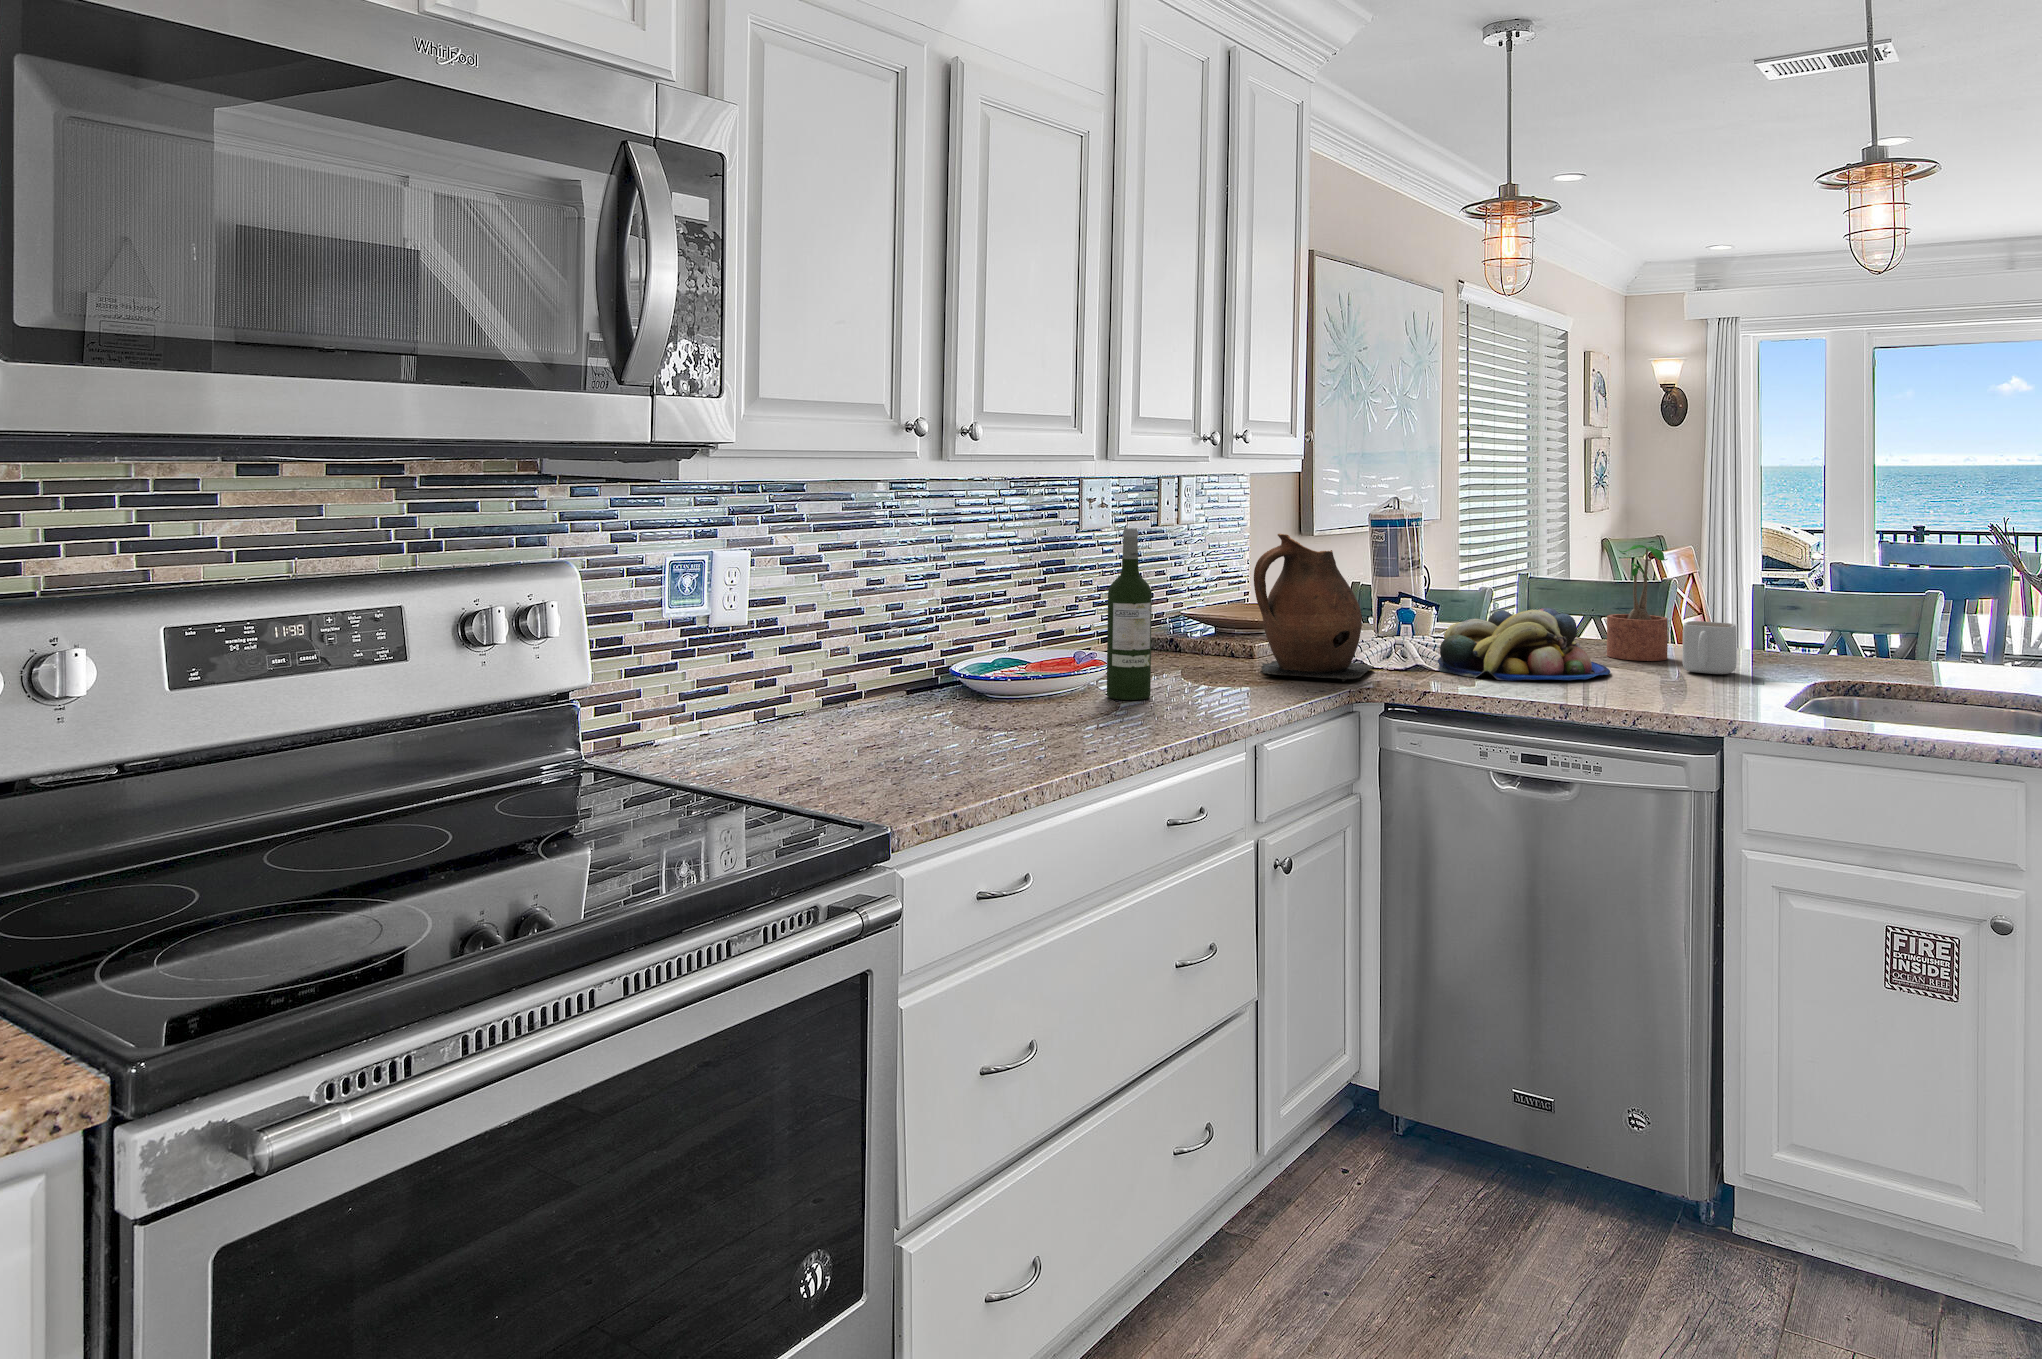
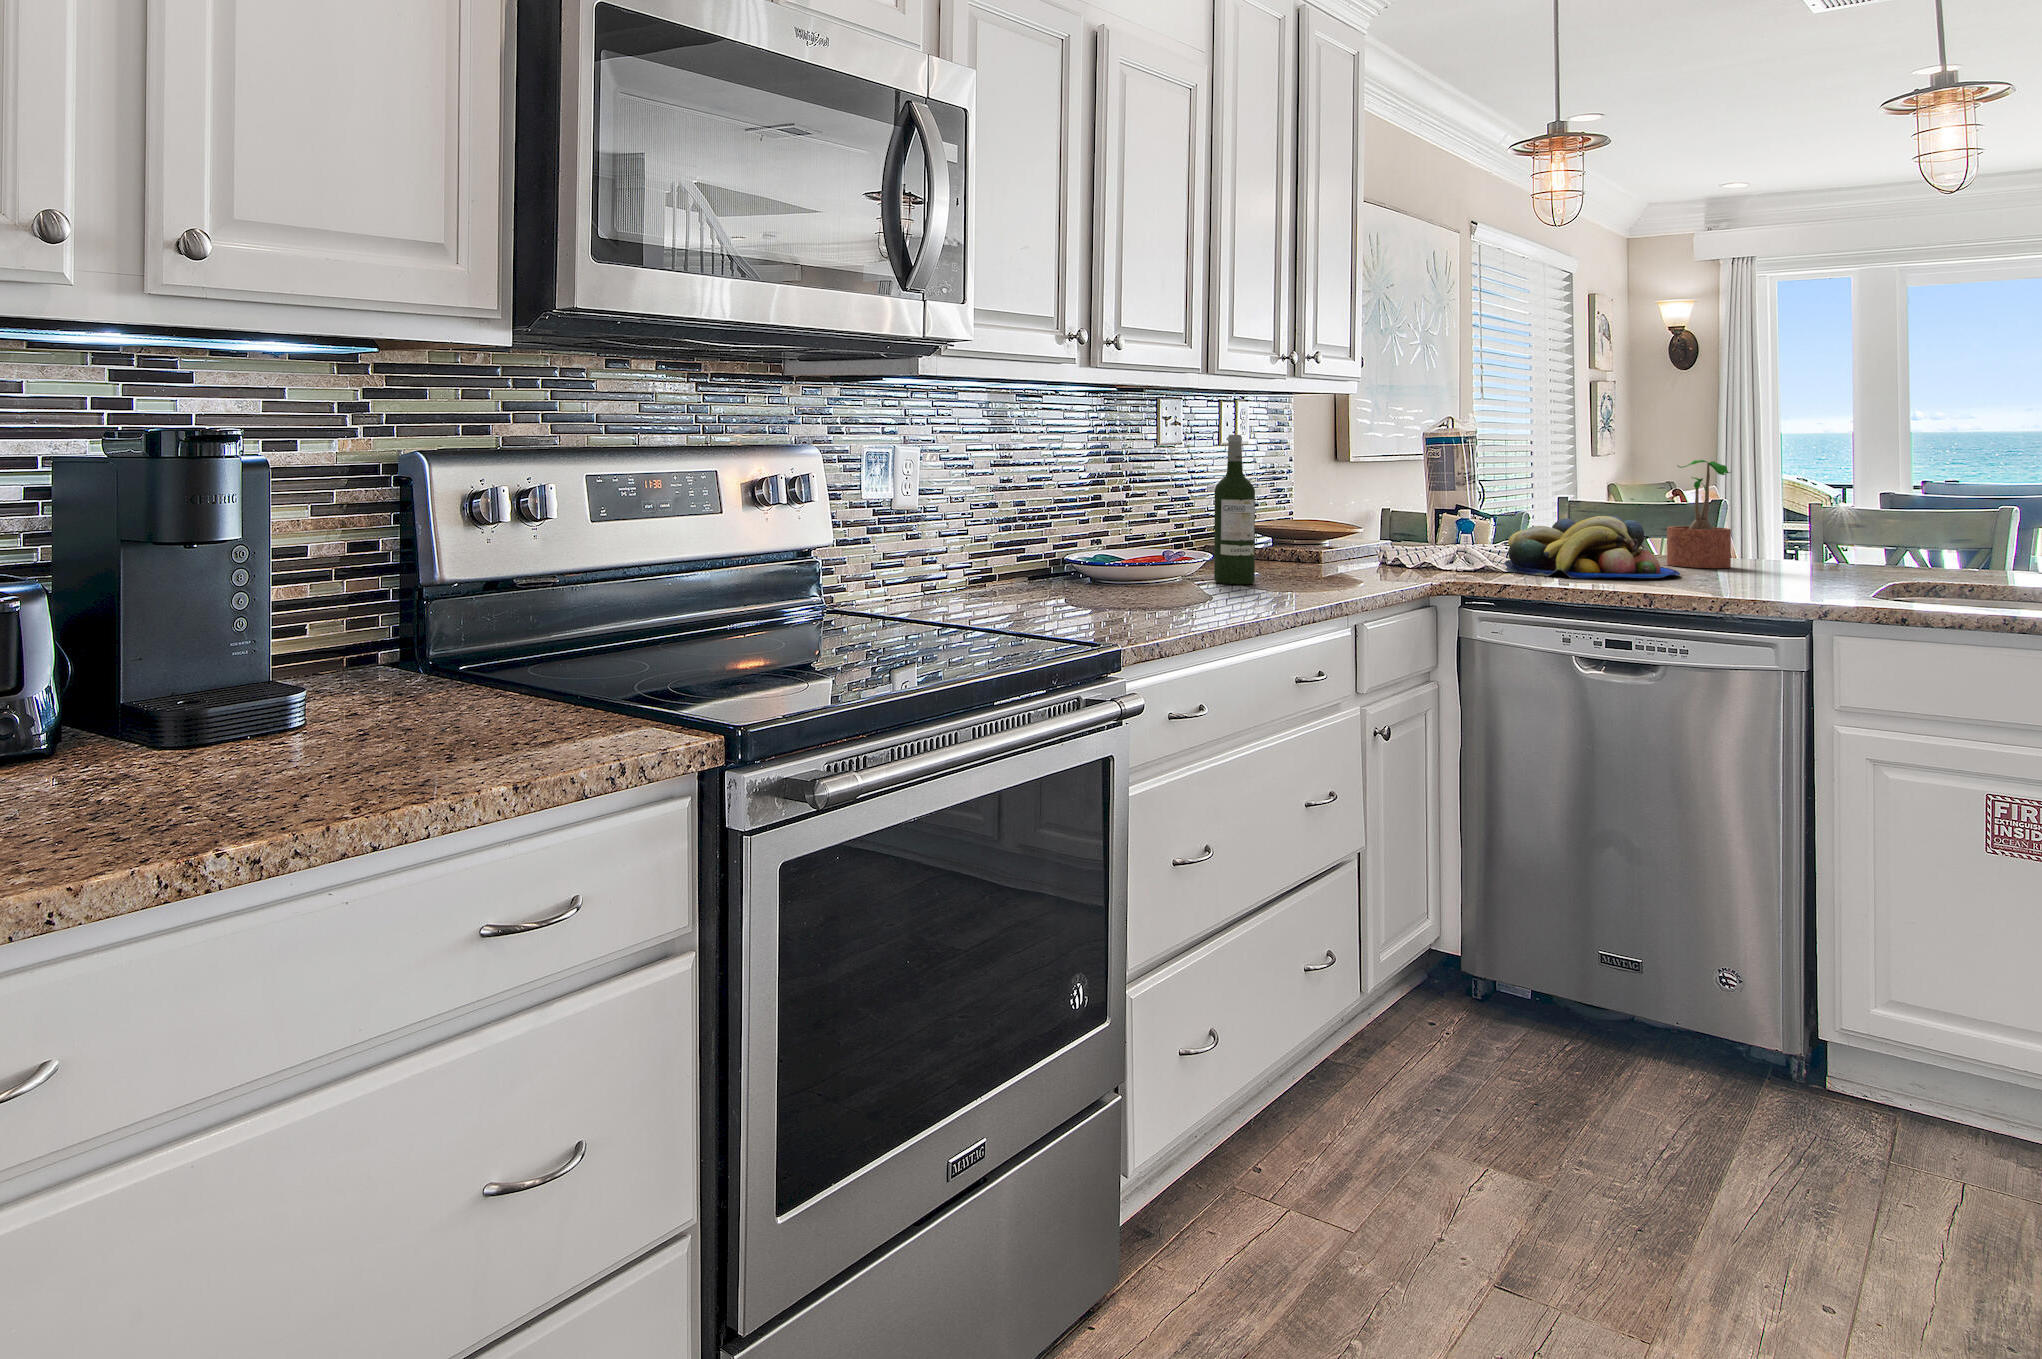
ceramic pitcher: present [1254,534,1374,682] -> none [1334,445,1445,577]
mug: present [1683,621,1737,674] -> none [1752,529,1808,577]

